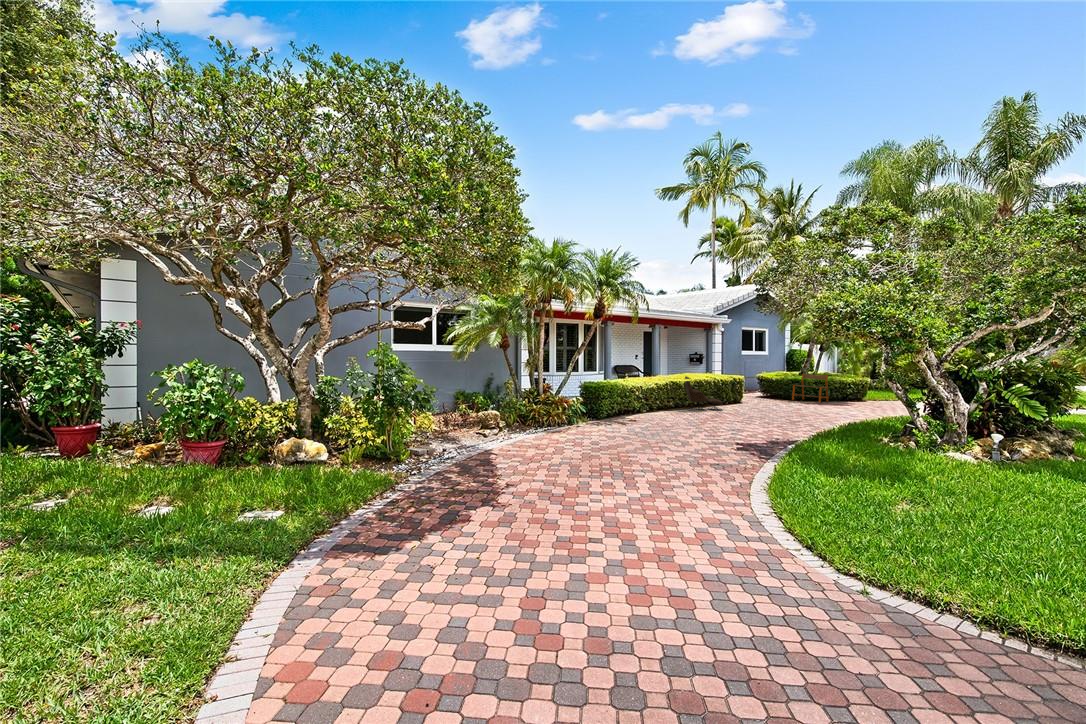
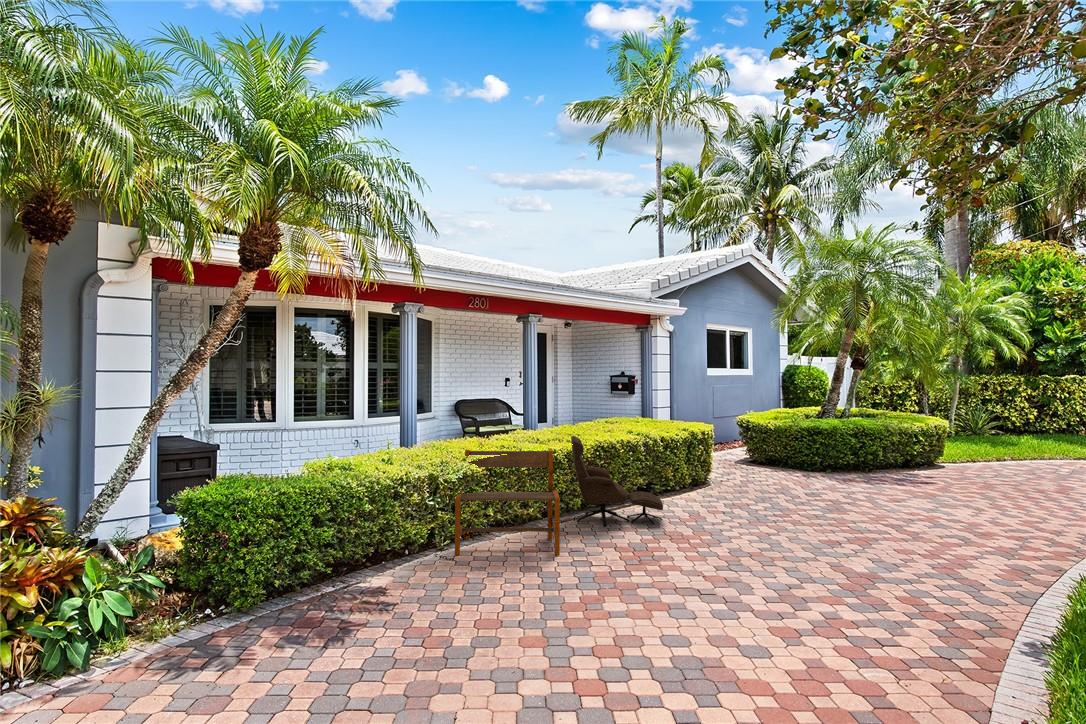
bench: present [792,374,829,403] -> present [455,450,560,555]

